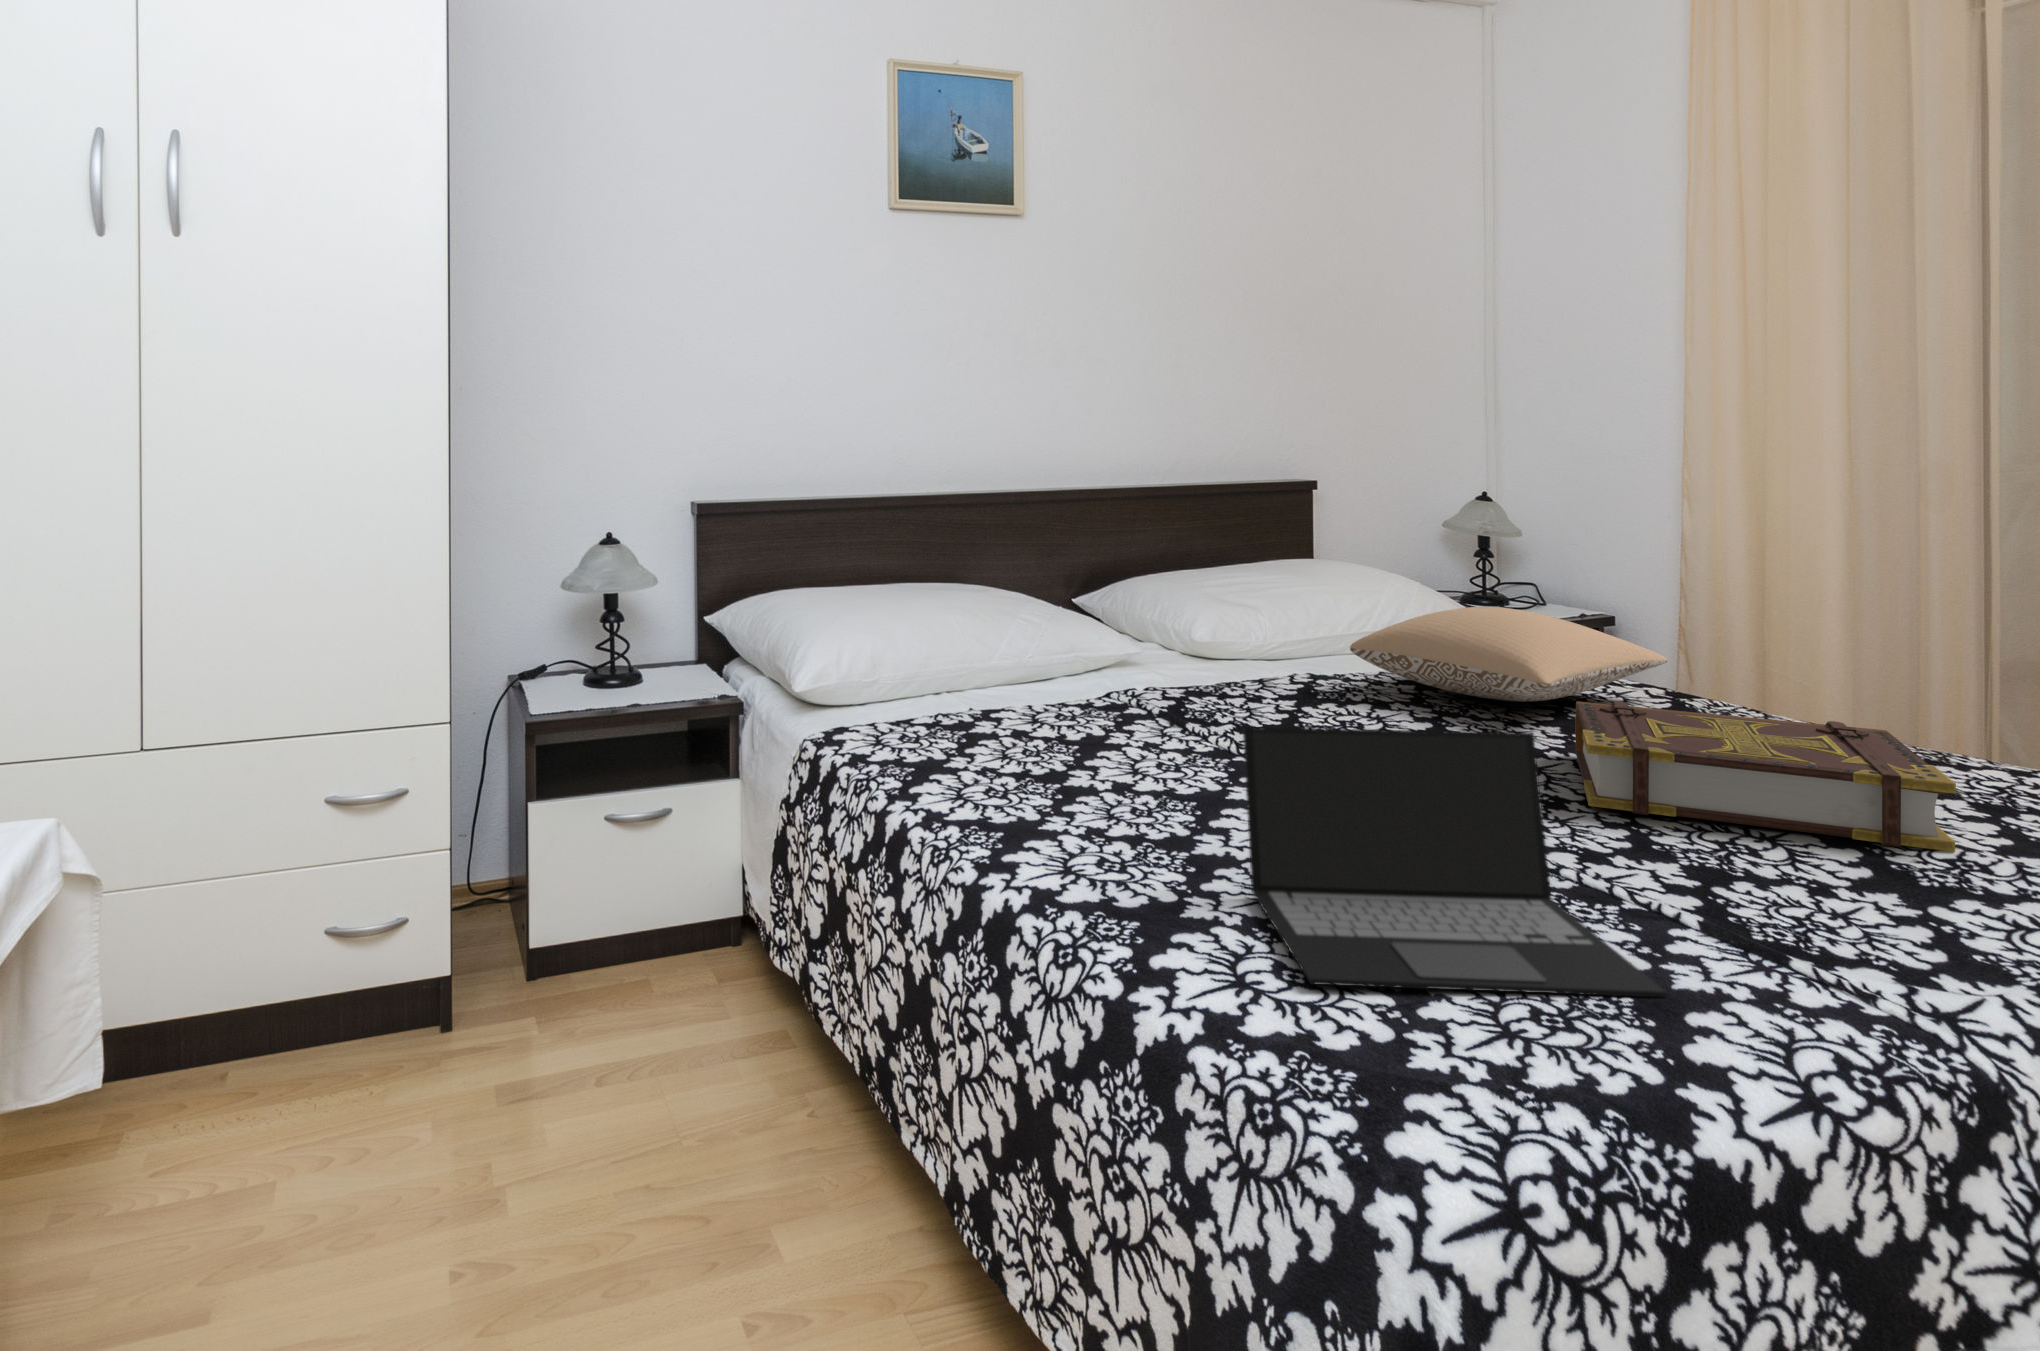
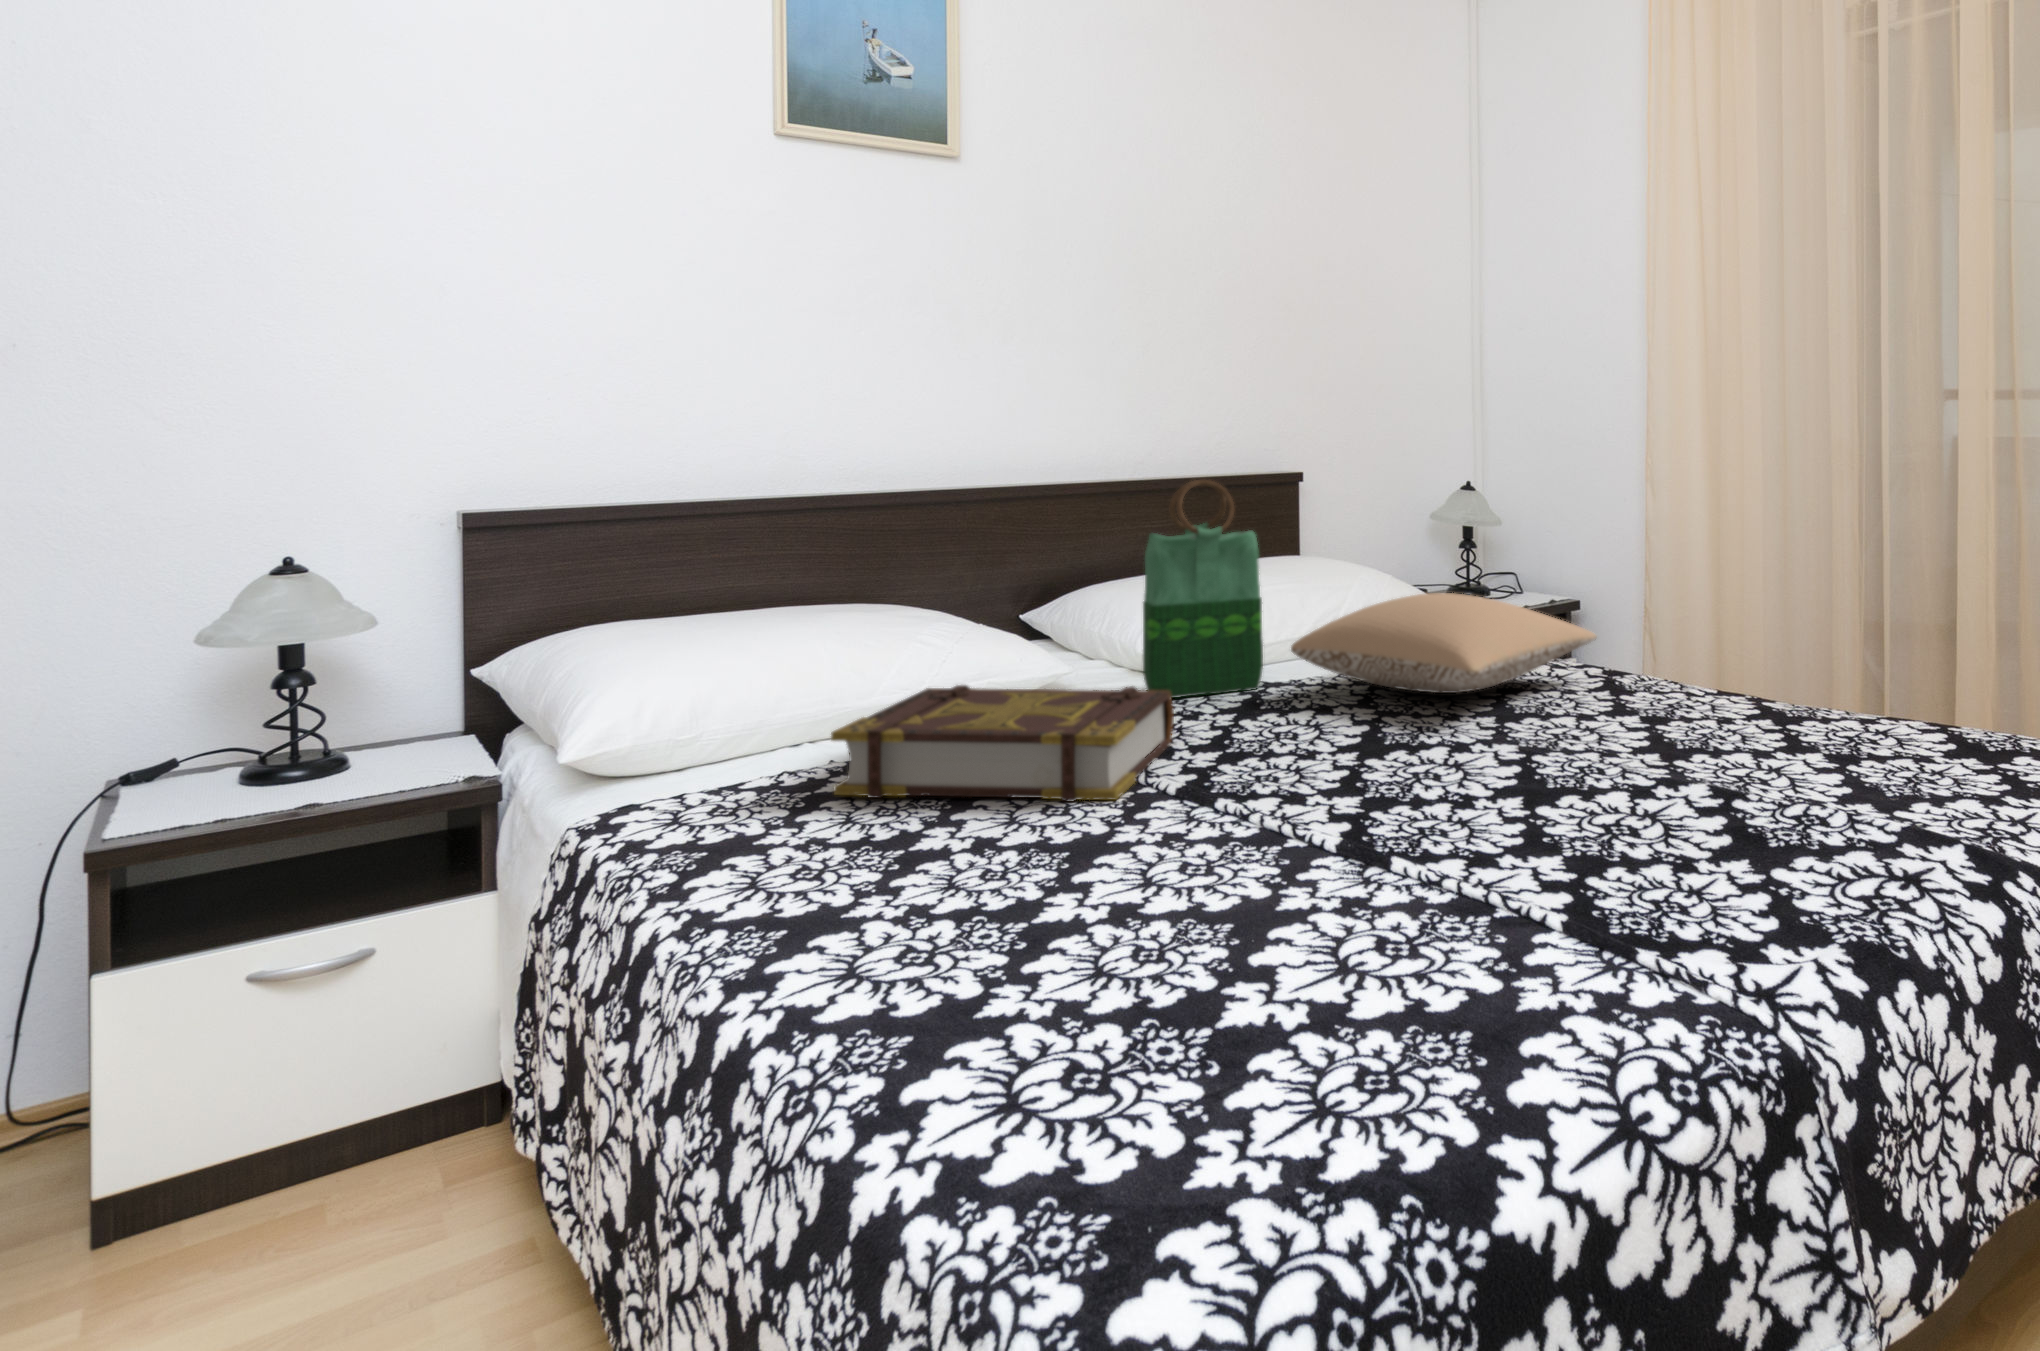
tote bag: none [1210,495,1319,682] -> present [1143,480,1263,698]
book: present [1575,701,1956,852] -> present [831,685,1174,802]
laptop: present [1243,727,1667,997] -> none [1069,731,1505,1089]

